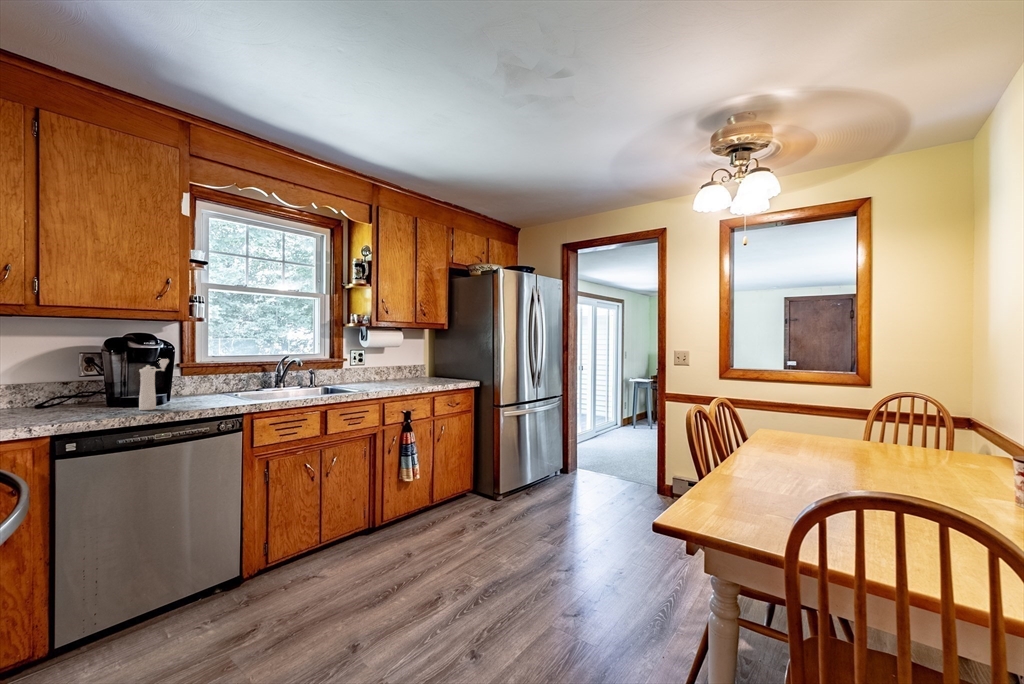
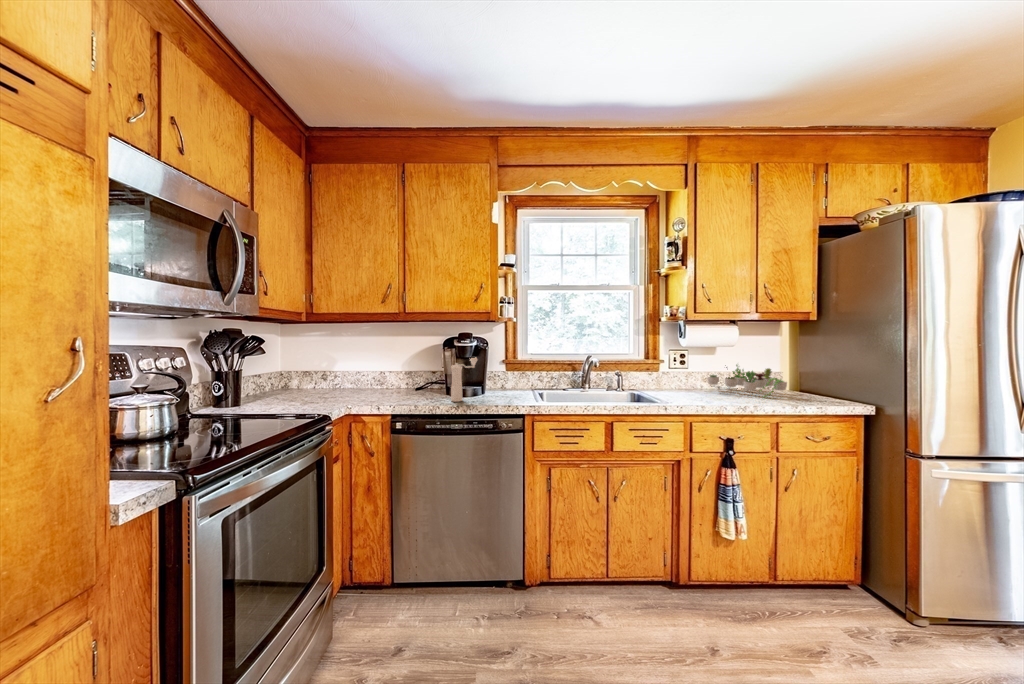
succulent plant: none [378,358,433,383] -> present [707,365,787,397]

